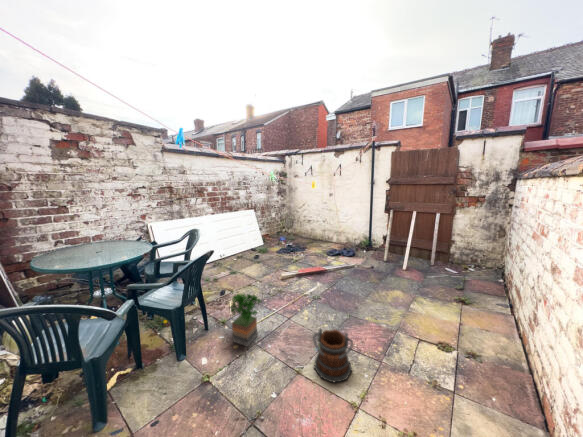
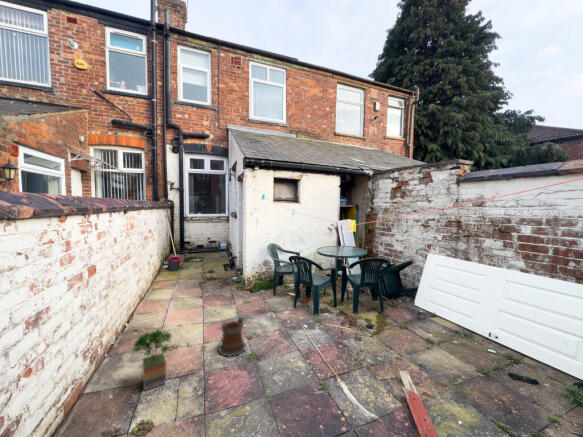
potted tree: present [230,294,261,347] -> present [133,329,171,390]

